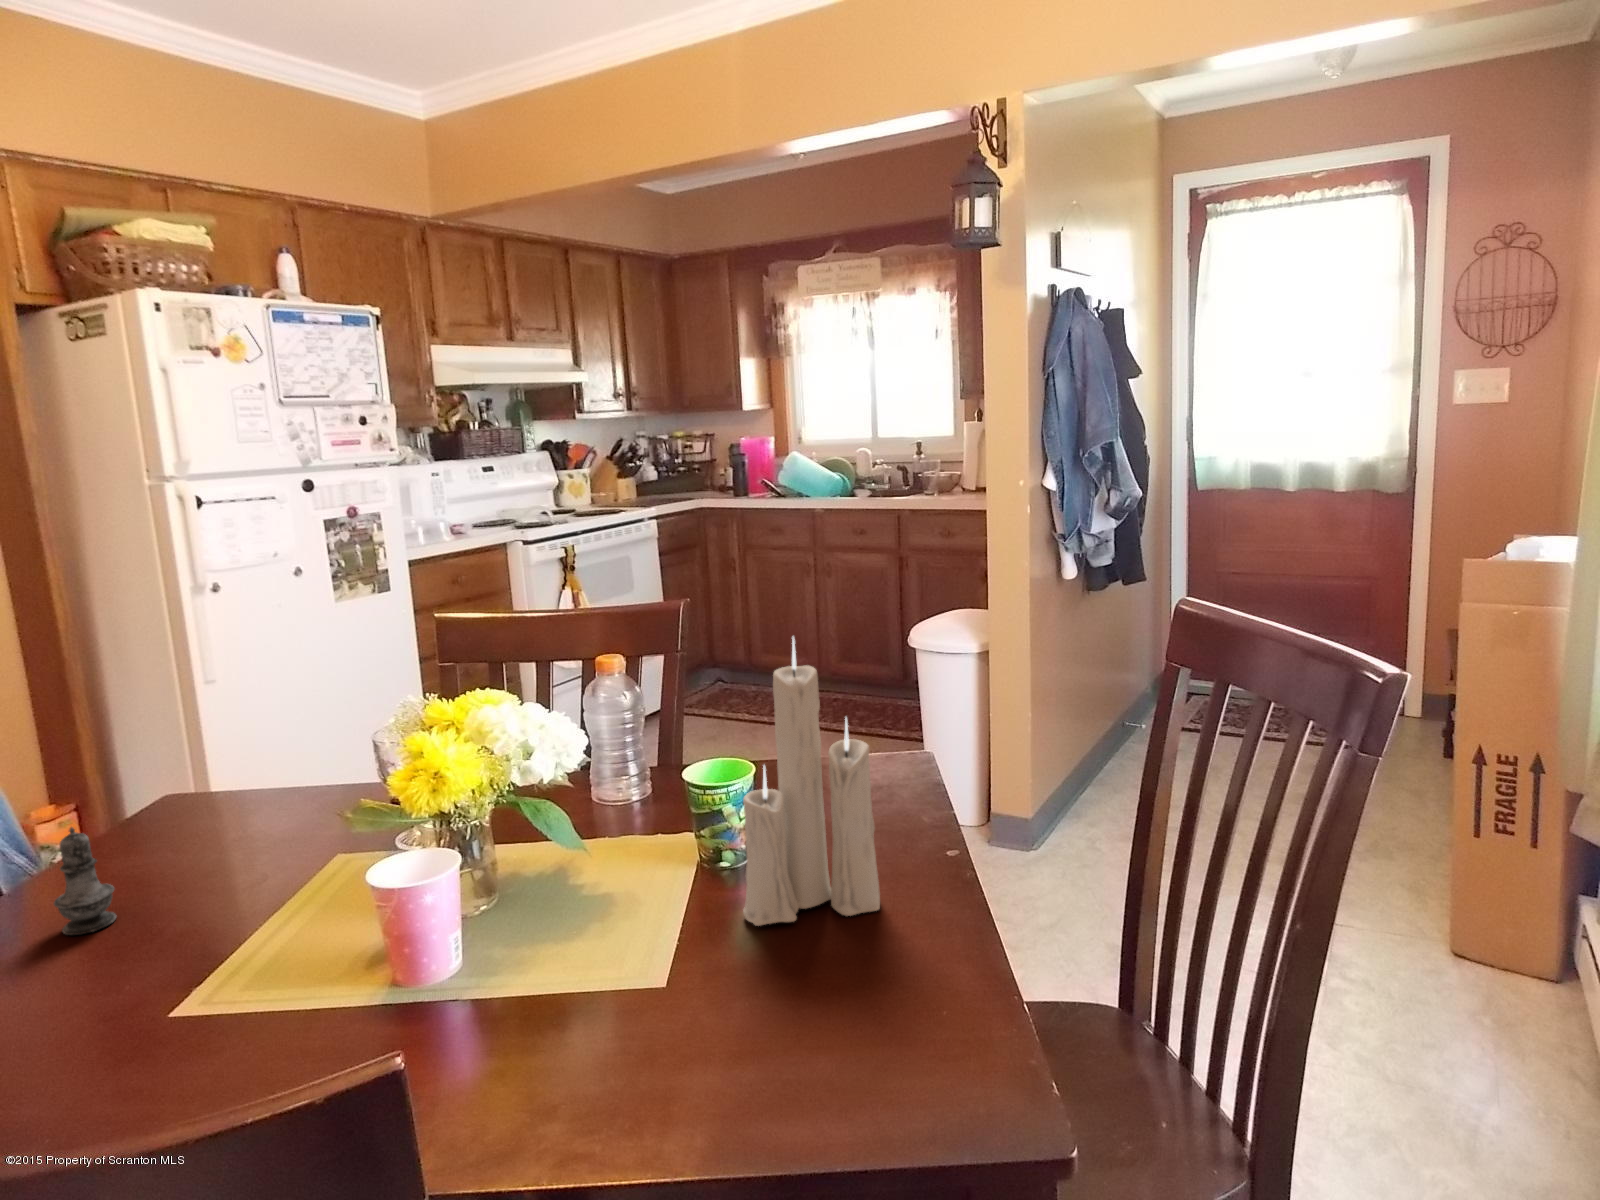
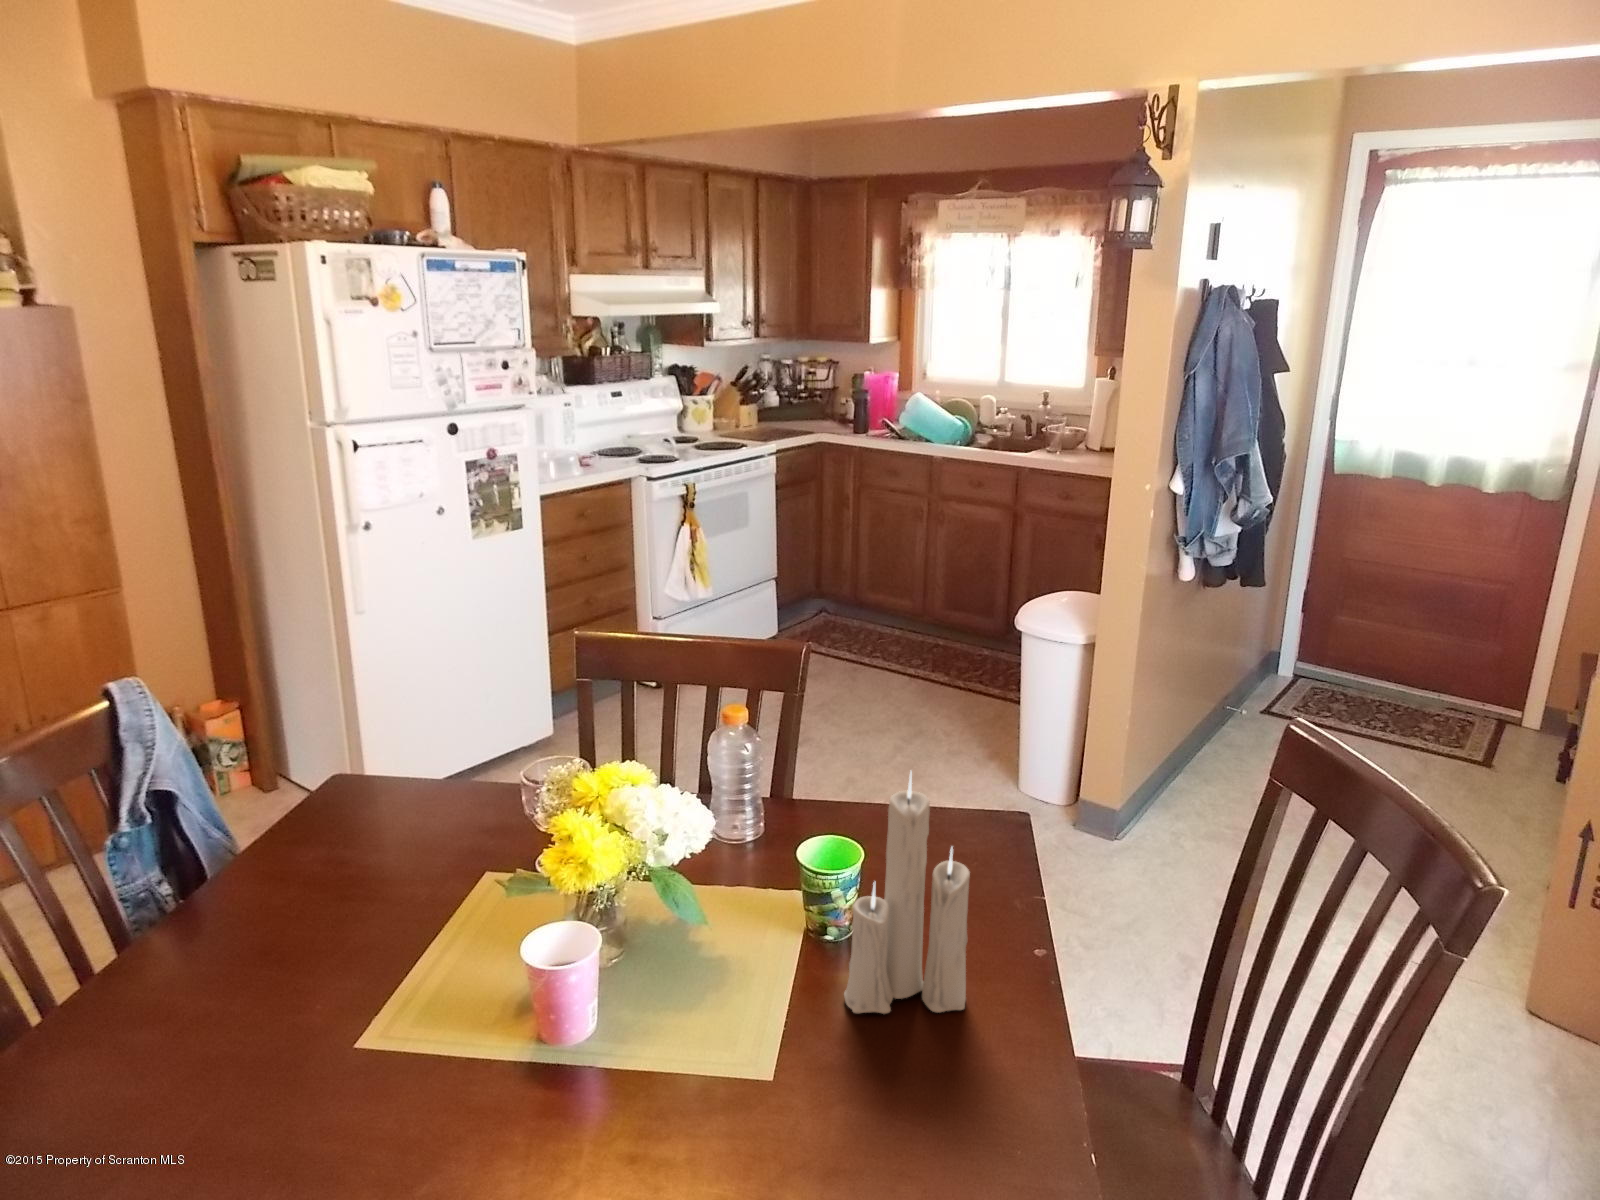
salt shaker: present [54,827,116,935] -> none [268,847,316,935]

